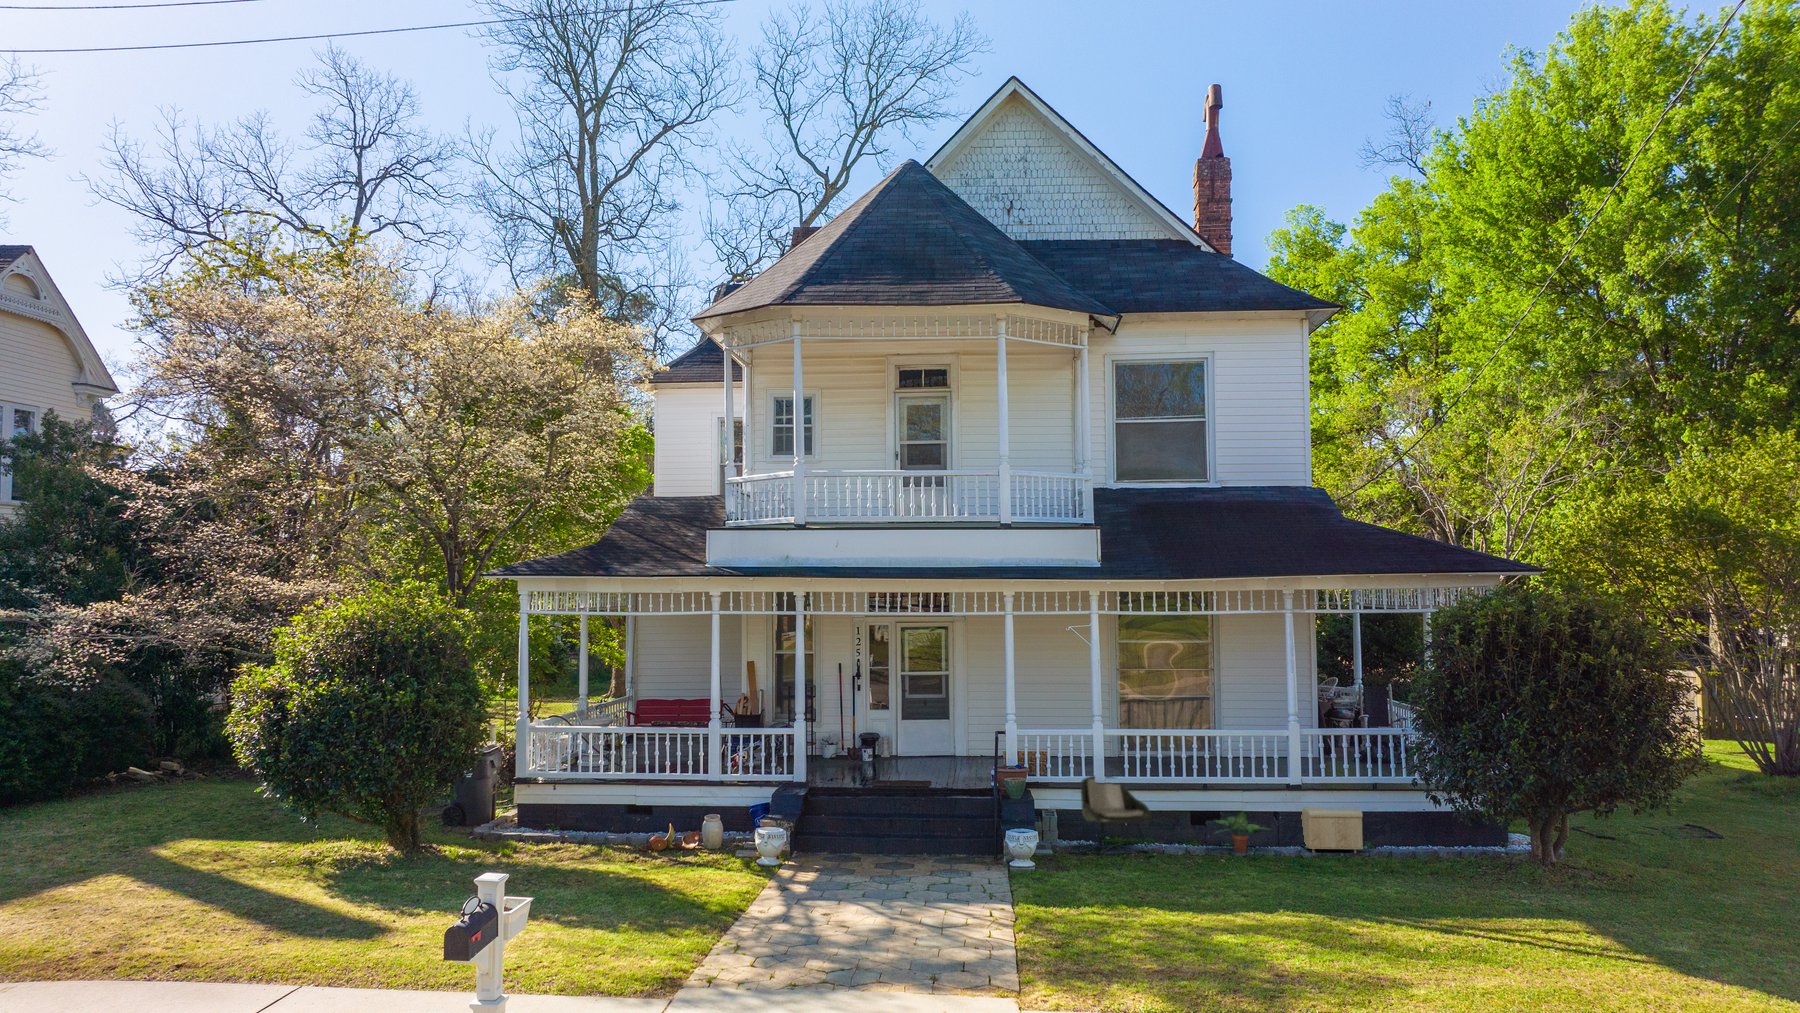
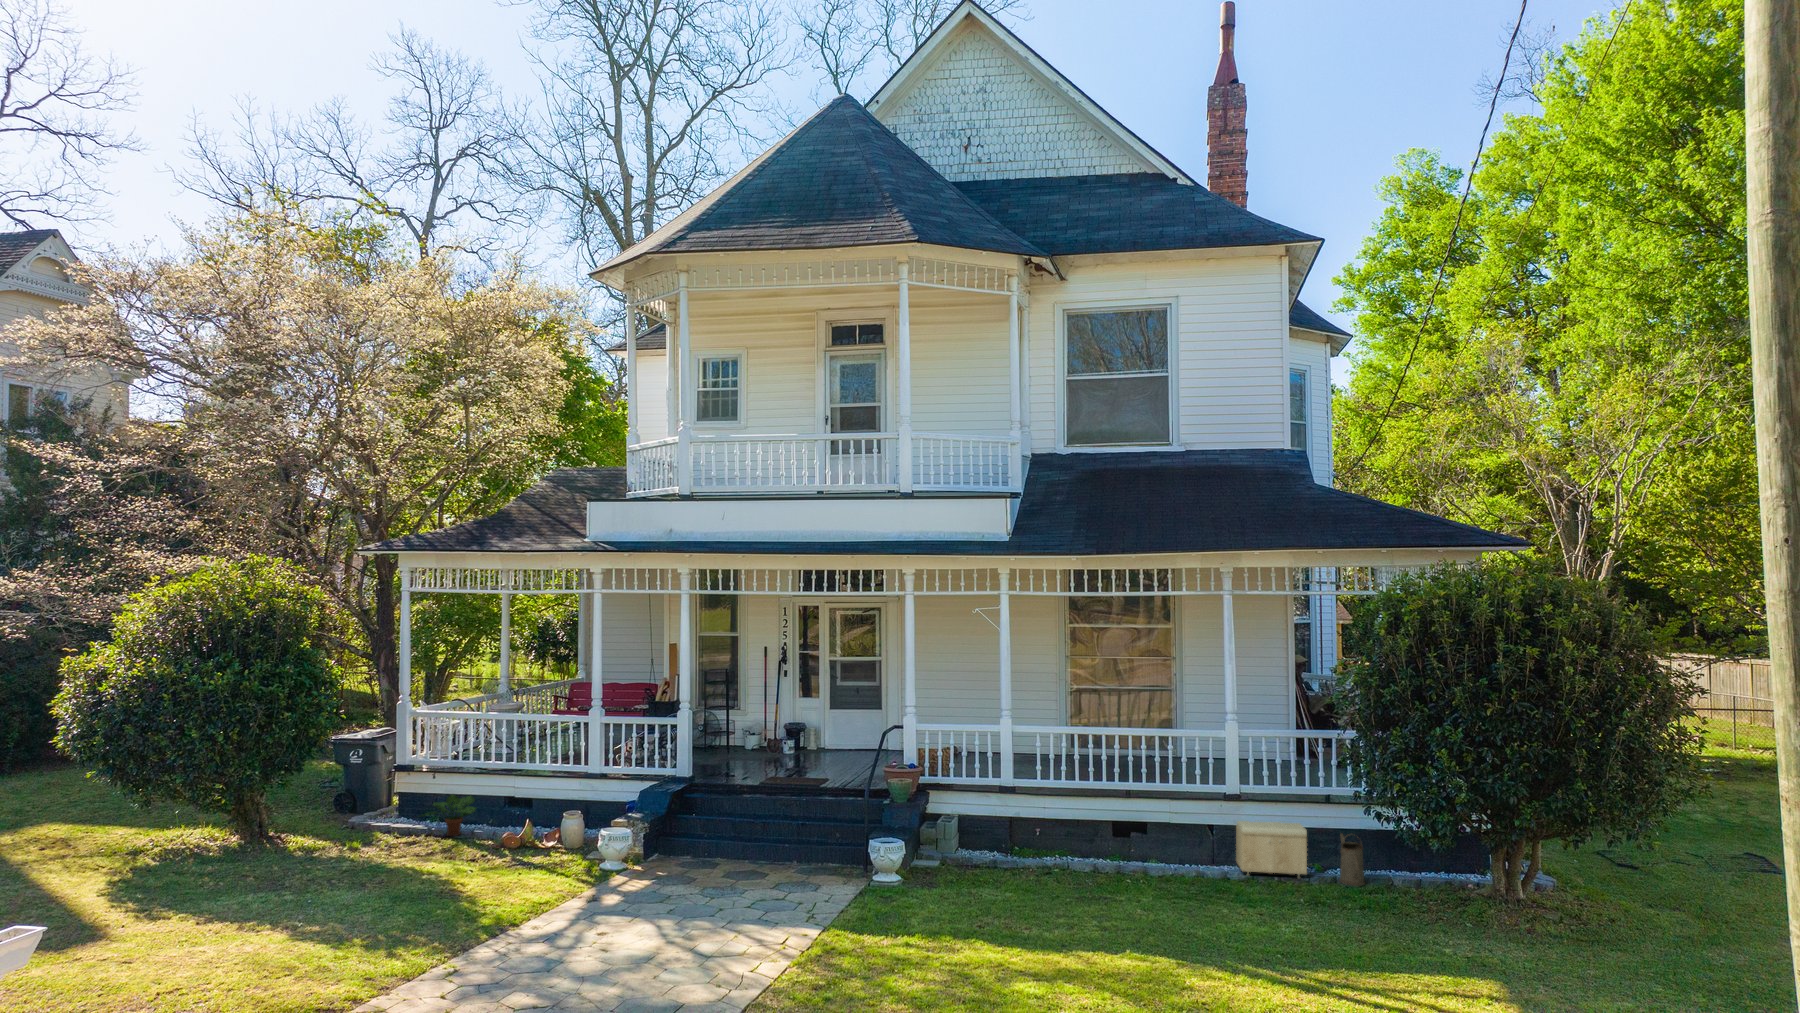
lounge chair: present [1079,775,1151,854] -> none [978,777,1054,871]
potted plant: present [1215,811,1264,853] -> present [420,794,477,836]
watering can: none [1384,814,1411,857] -> present [1339,833,1365,886]

